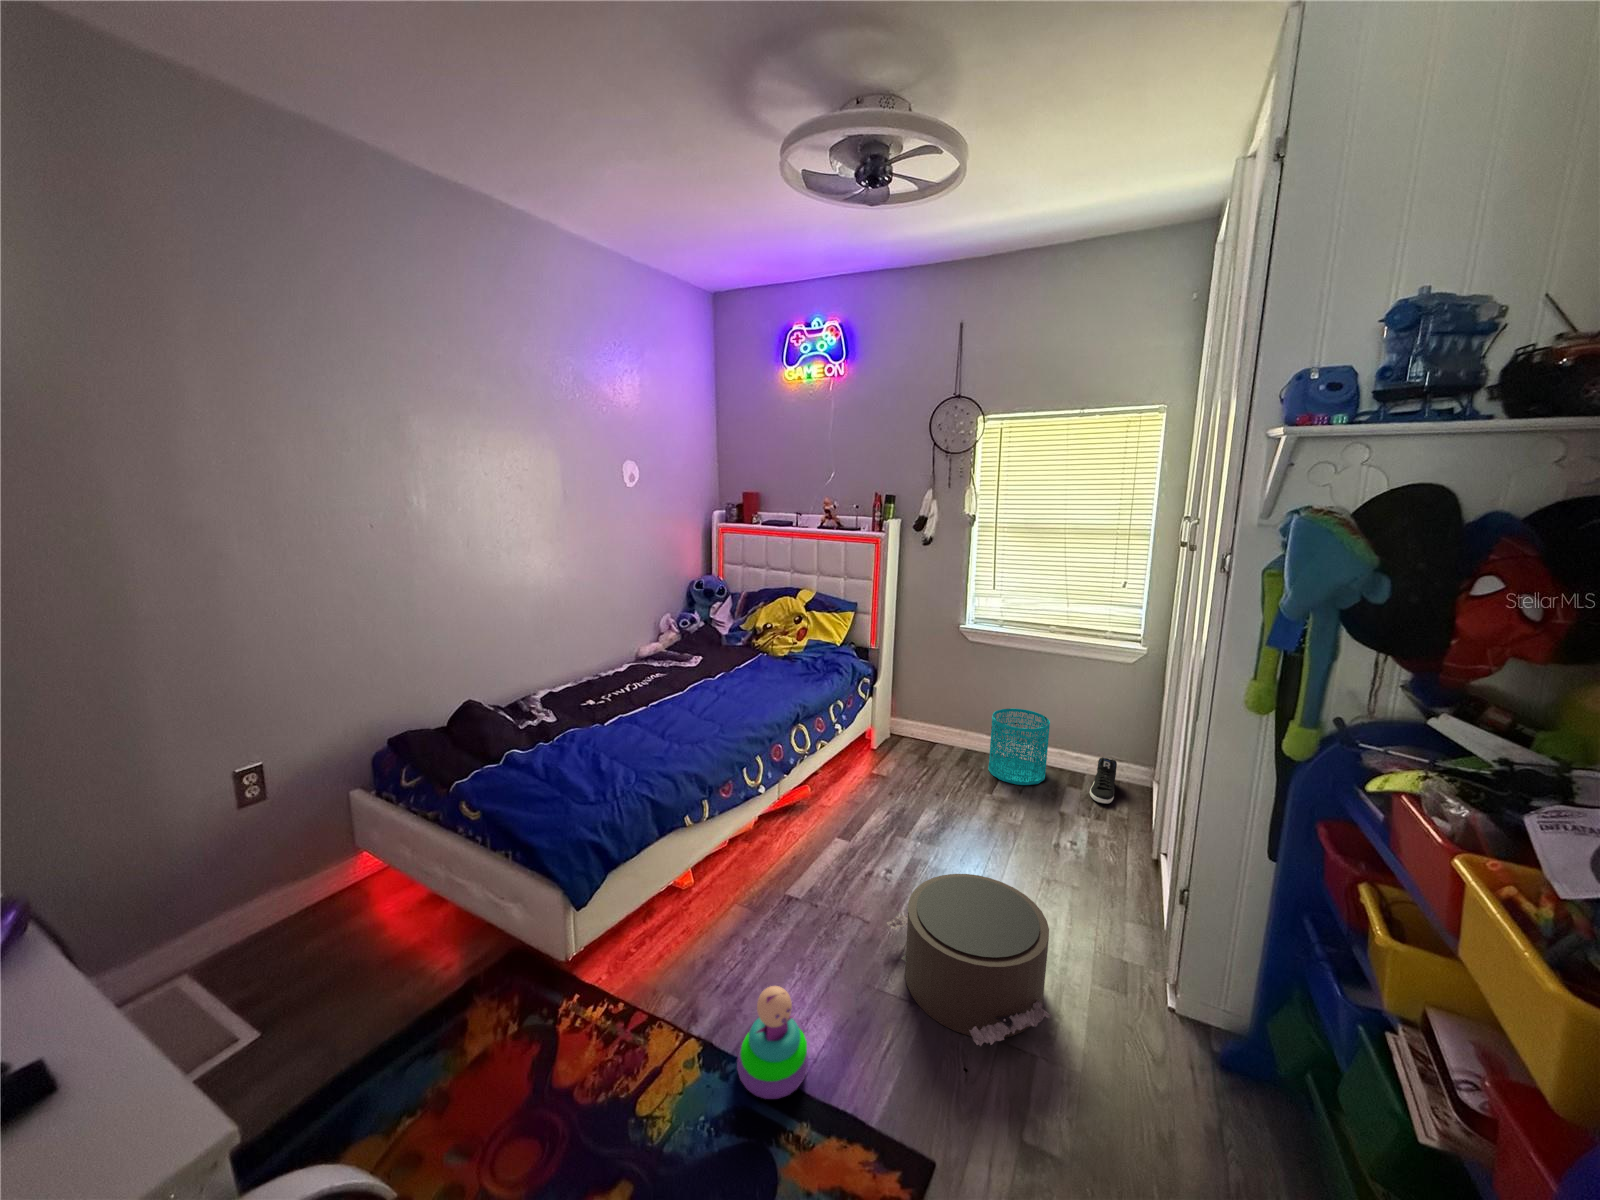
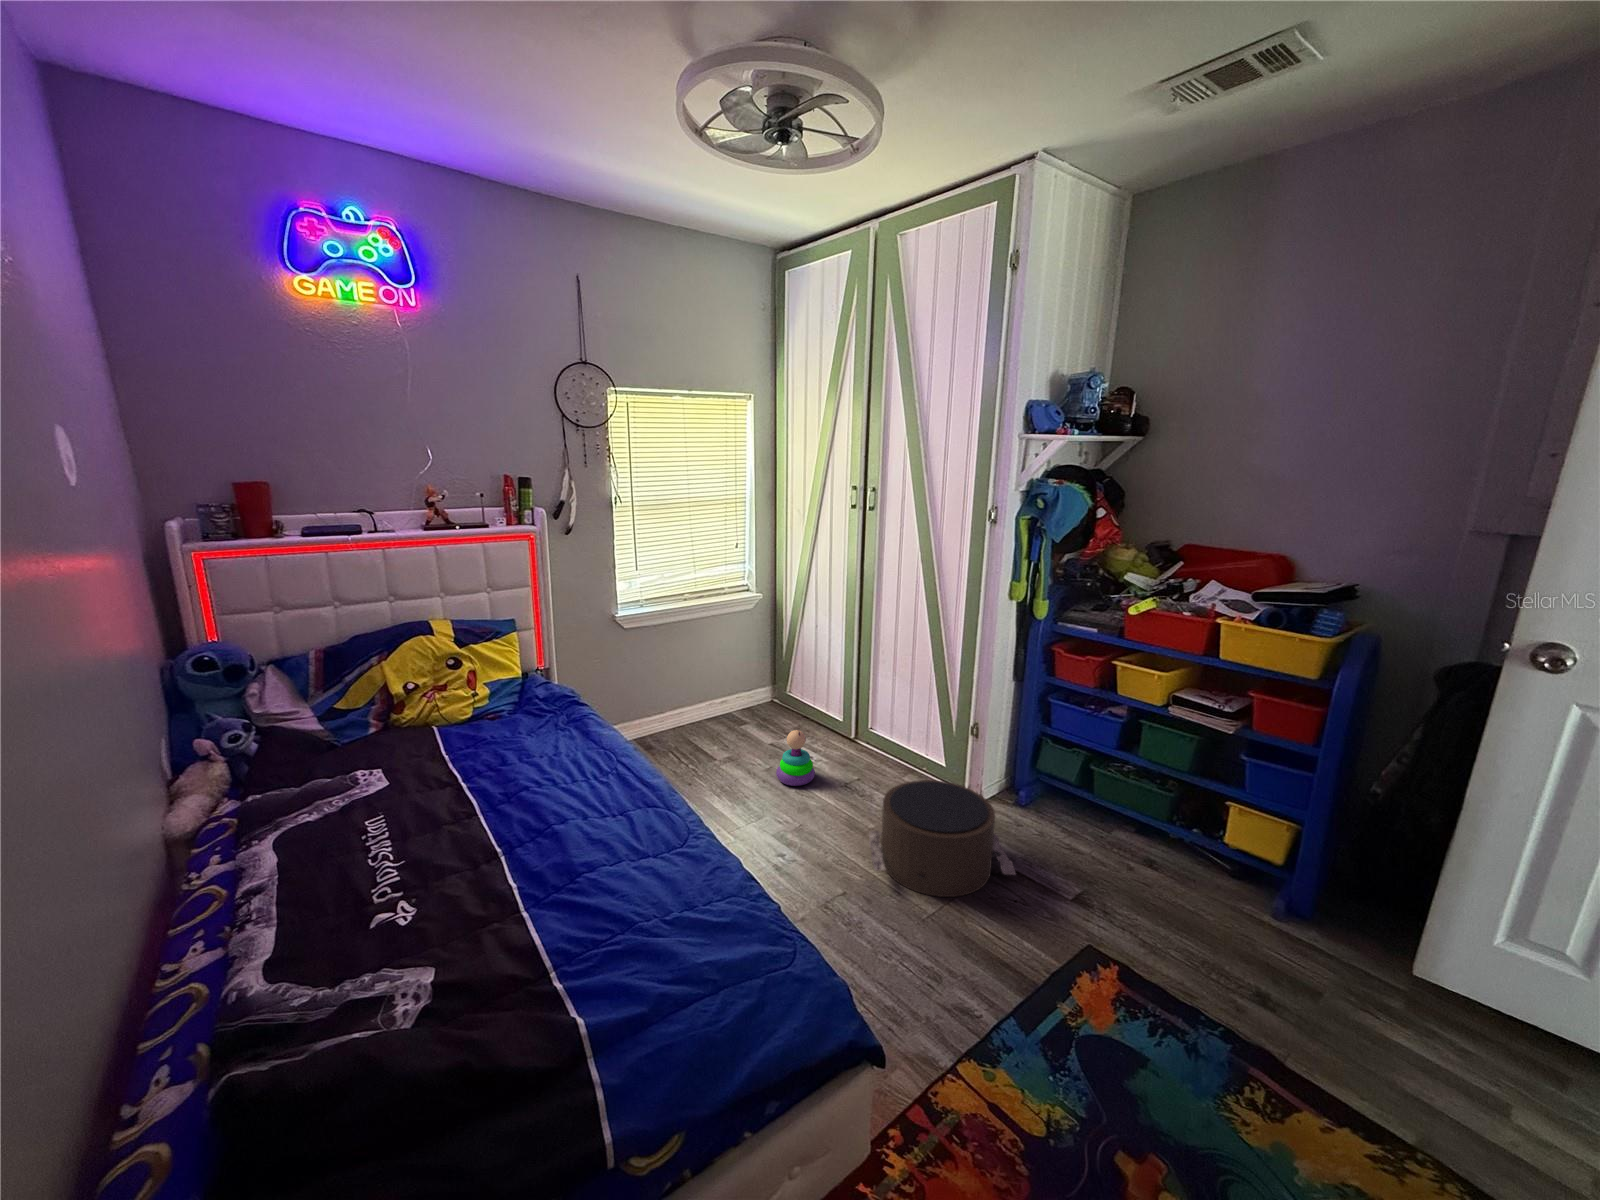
wastebasket: present [988,708,1050,785] -> none [674,678,728,749]
sneaker: present [1090,757,1117,803] -> none [747,692,781,727]
stacking toy: present [737,986,808,1099] -> present [776,730,815,786]

